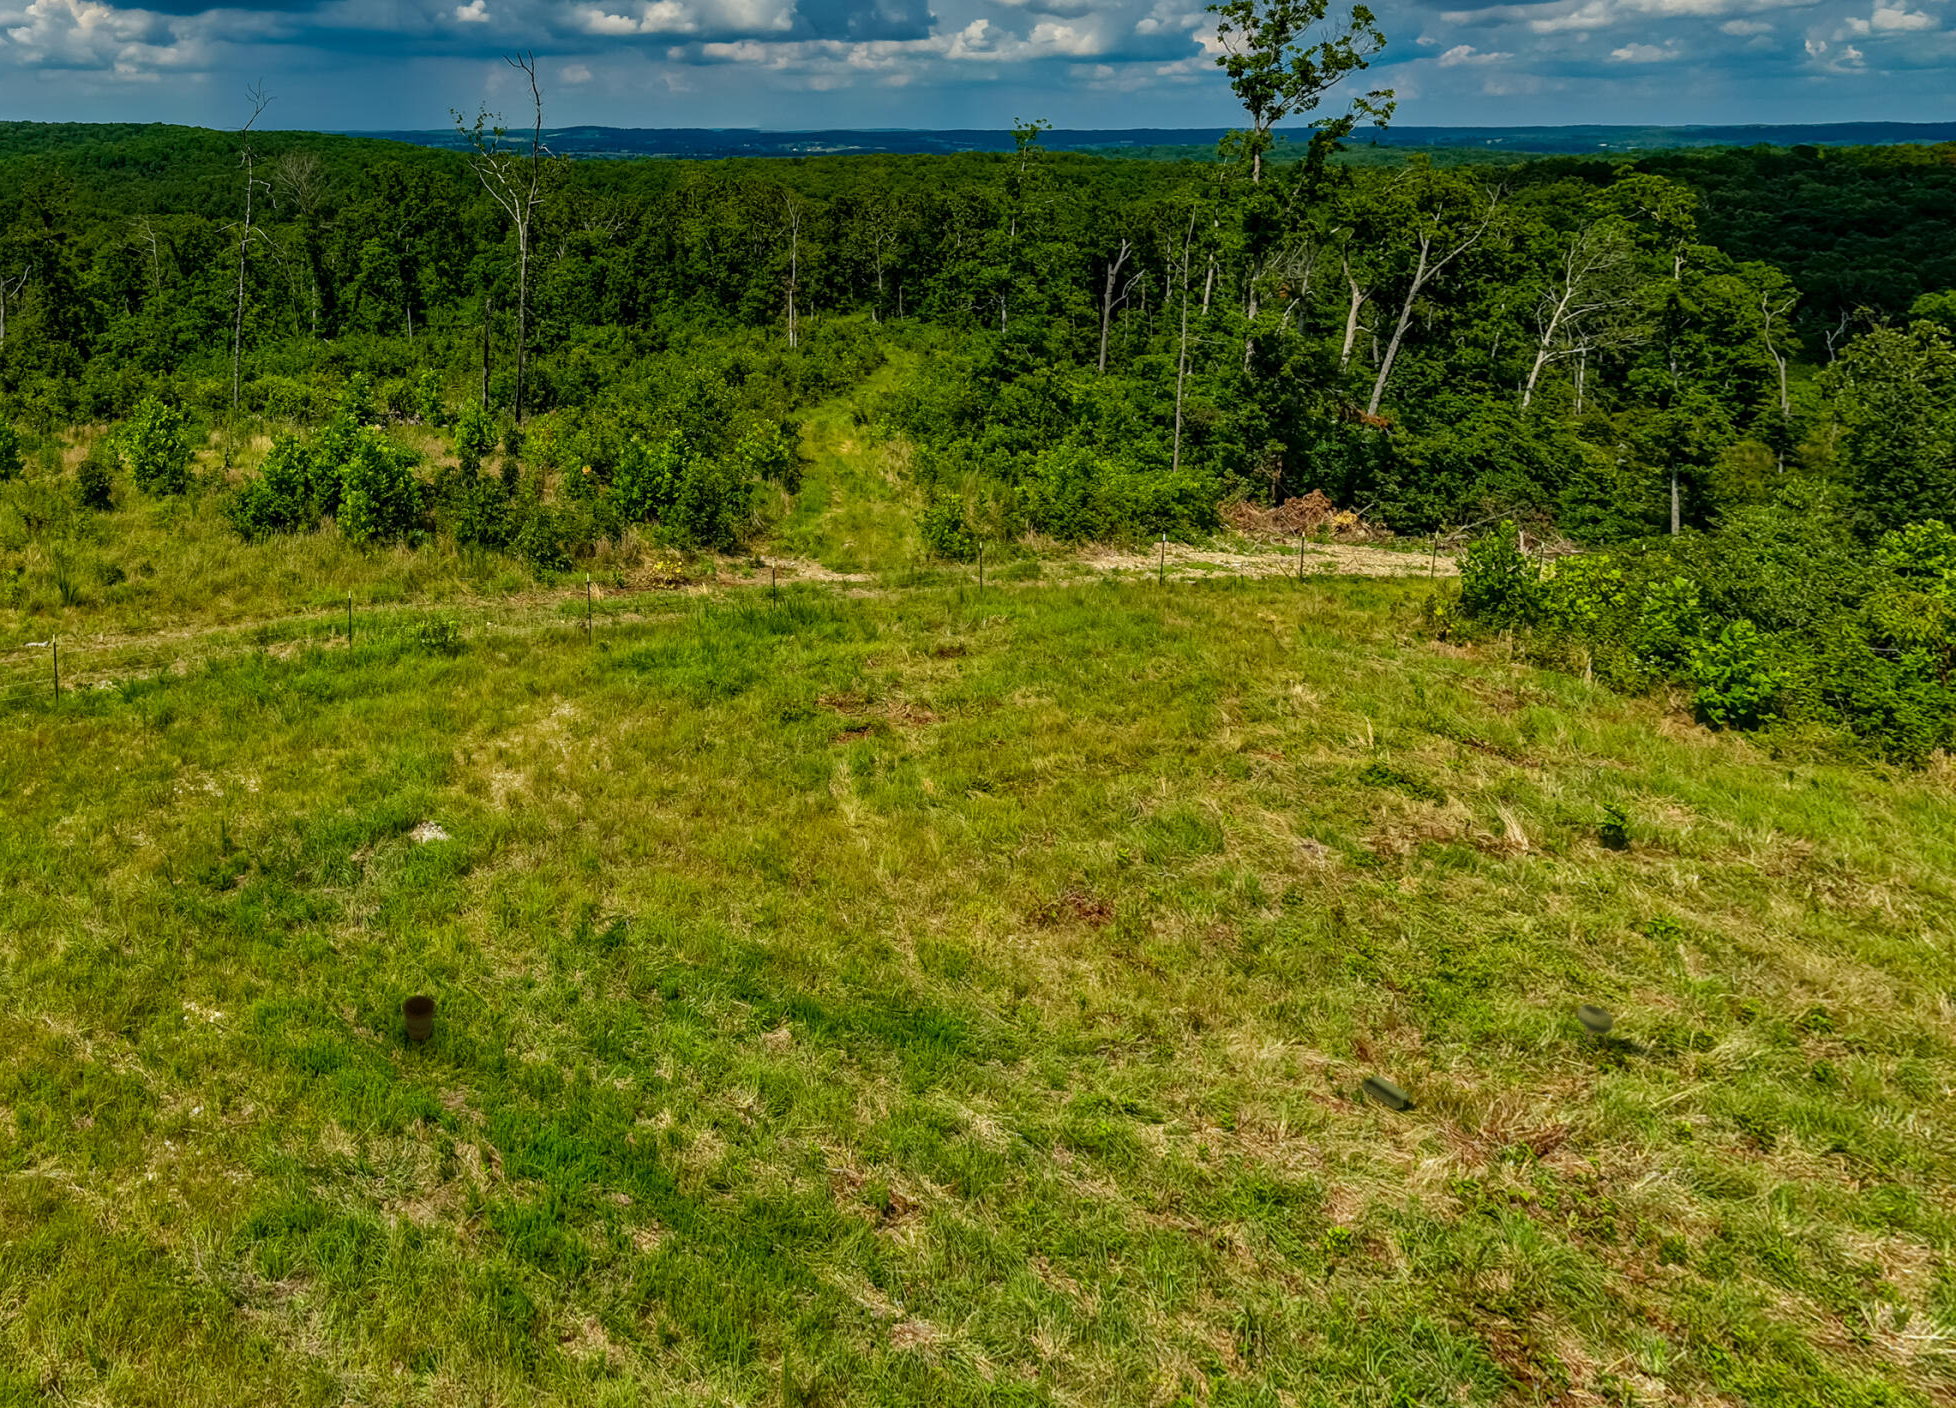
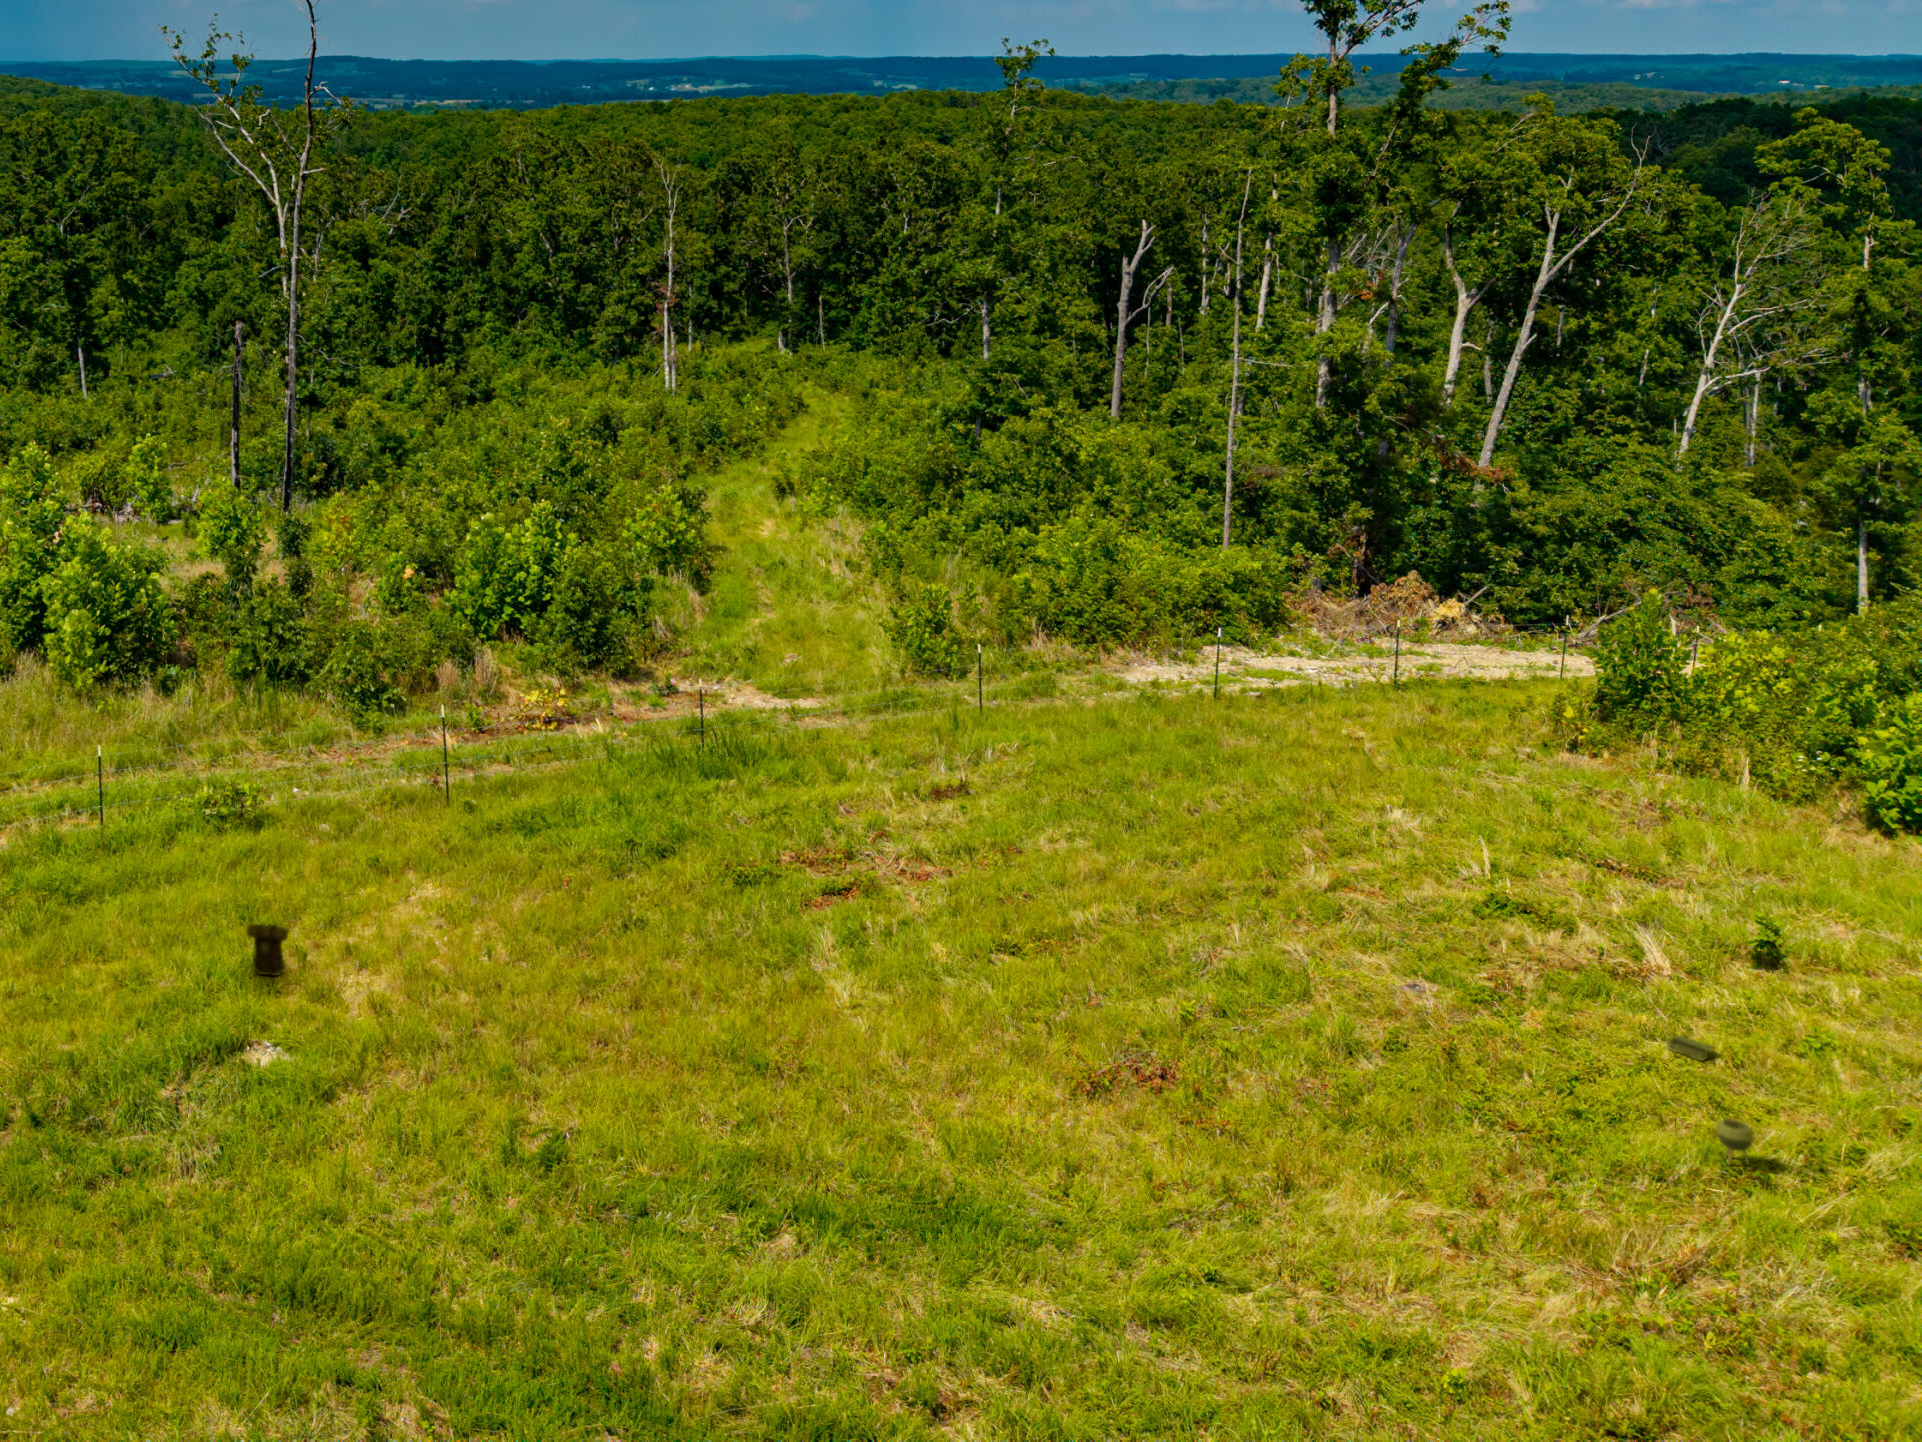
backpack: none [432,736,460,772] -> present [246,924,288,976]
bucket: present [402,995,437,1040] -> none [276,1231,327,1291]
toolbox: present [1362,1075,1410,1109] -> present [1667,1036,1713,1061]

